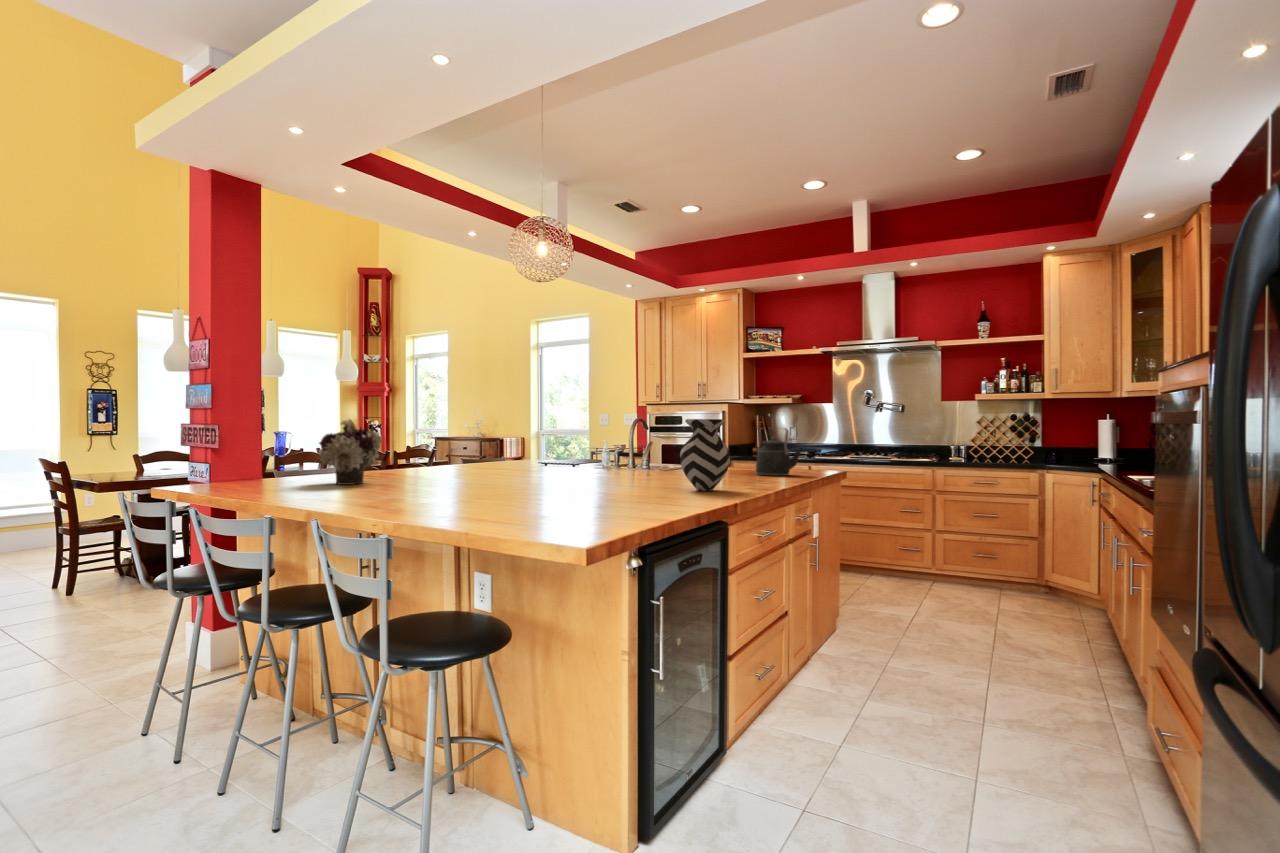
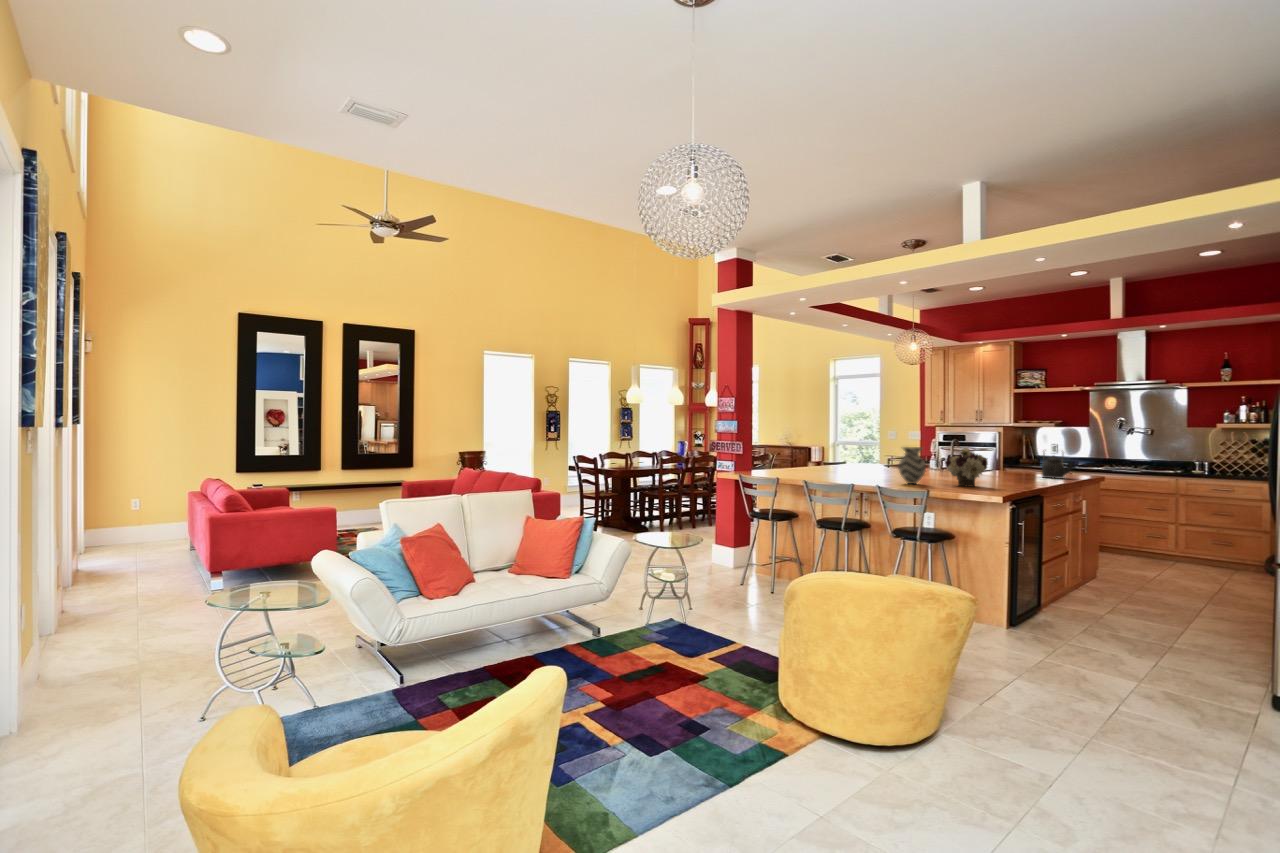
flower arrangement: present [319,419,382,485] -> present [945,448,988,487]
vase: present [680,419,730,491] -> present [898,447,926,484]

